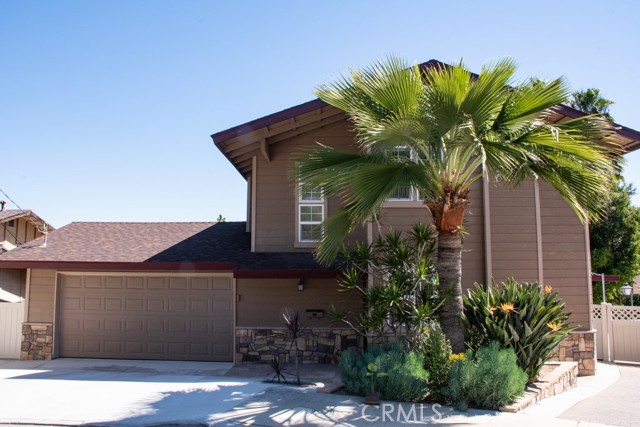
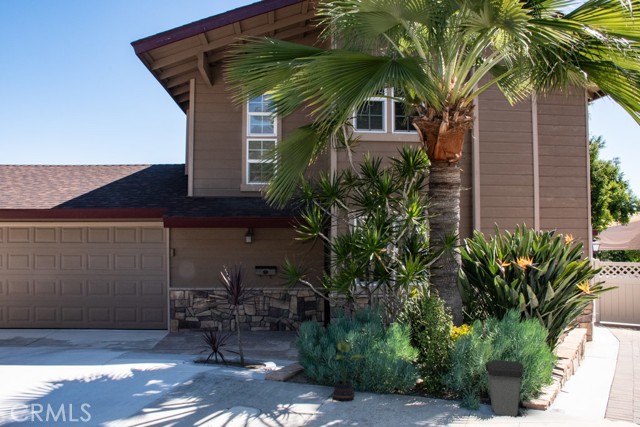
trash can: none [470,377,497,415] -> present [485,360,523,416]

